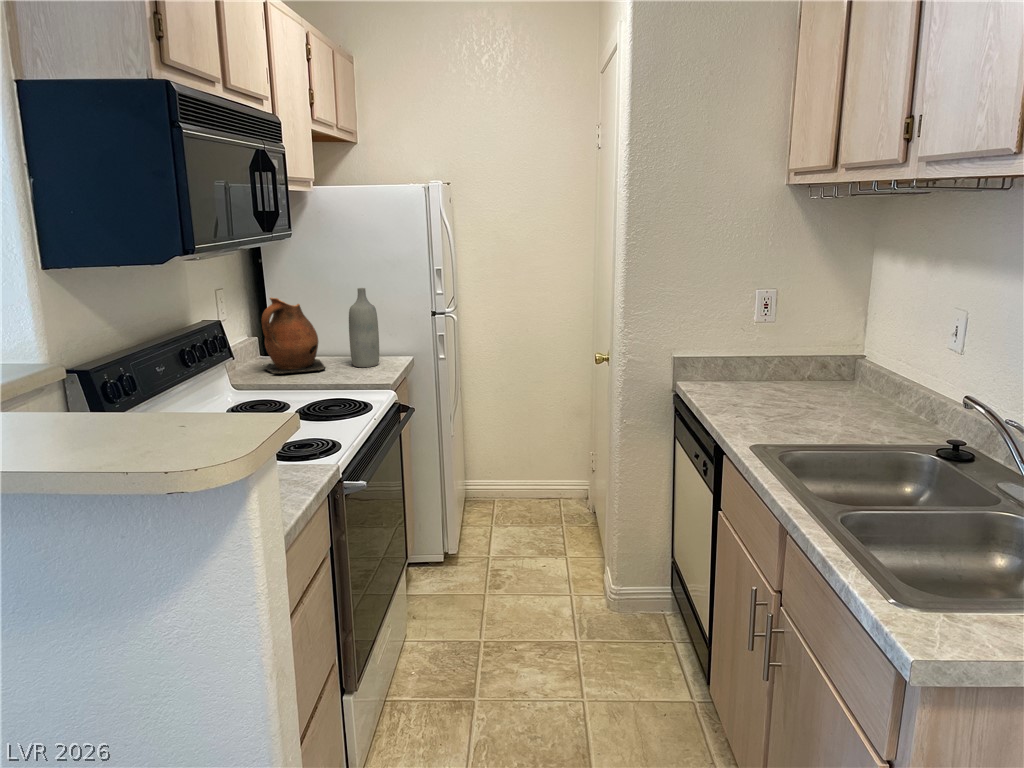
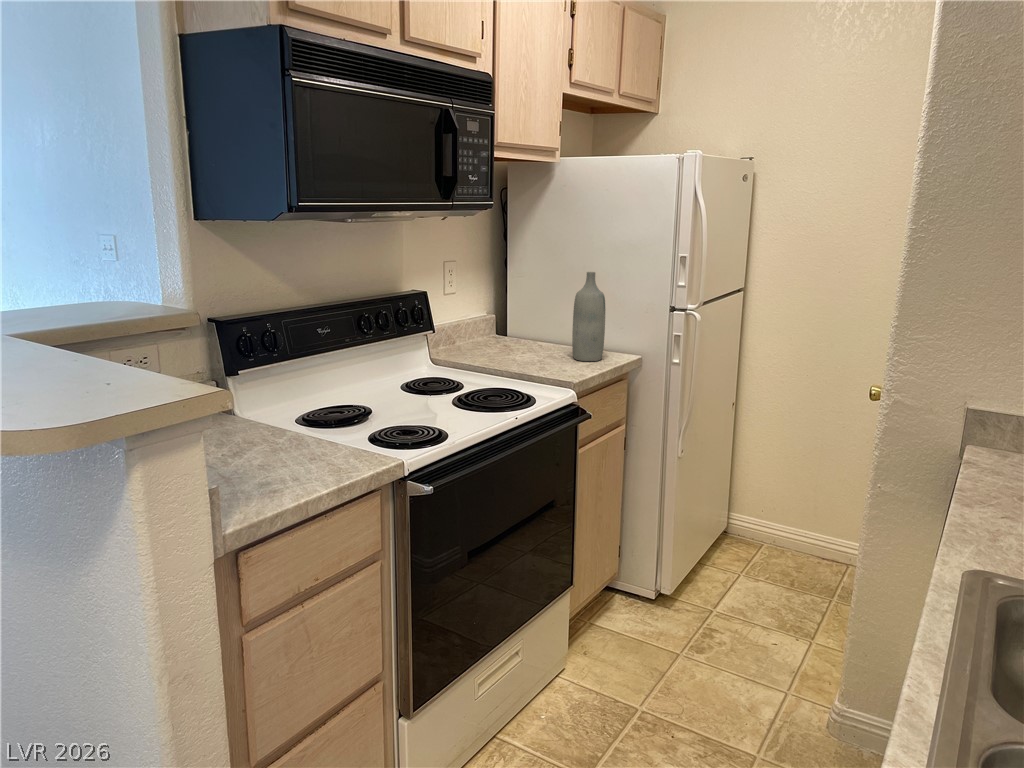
ceramic pitcher: present [261,298,325,373] -> none [482,274,549,359]

